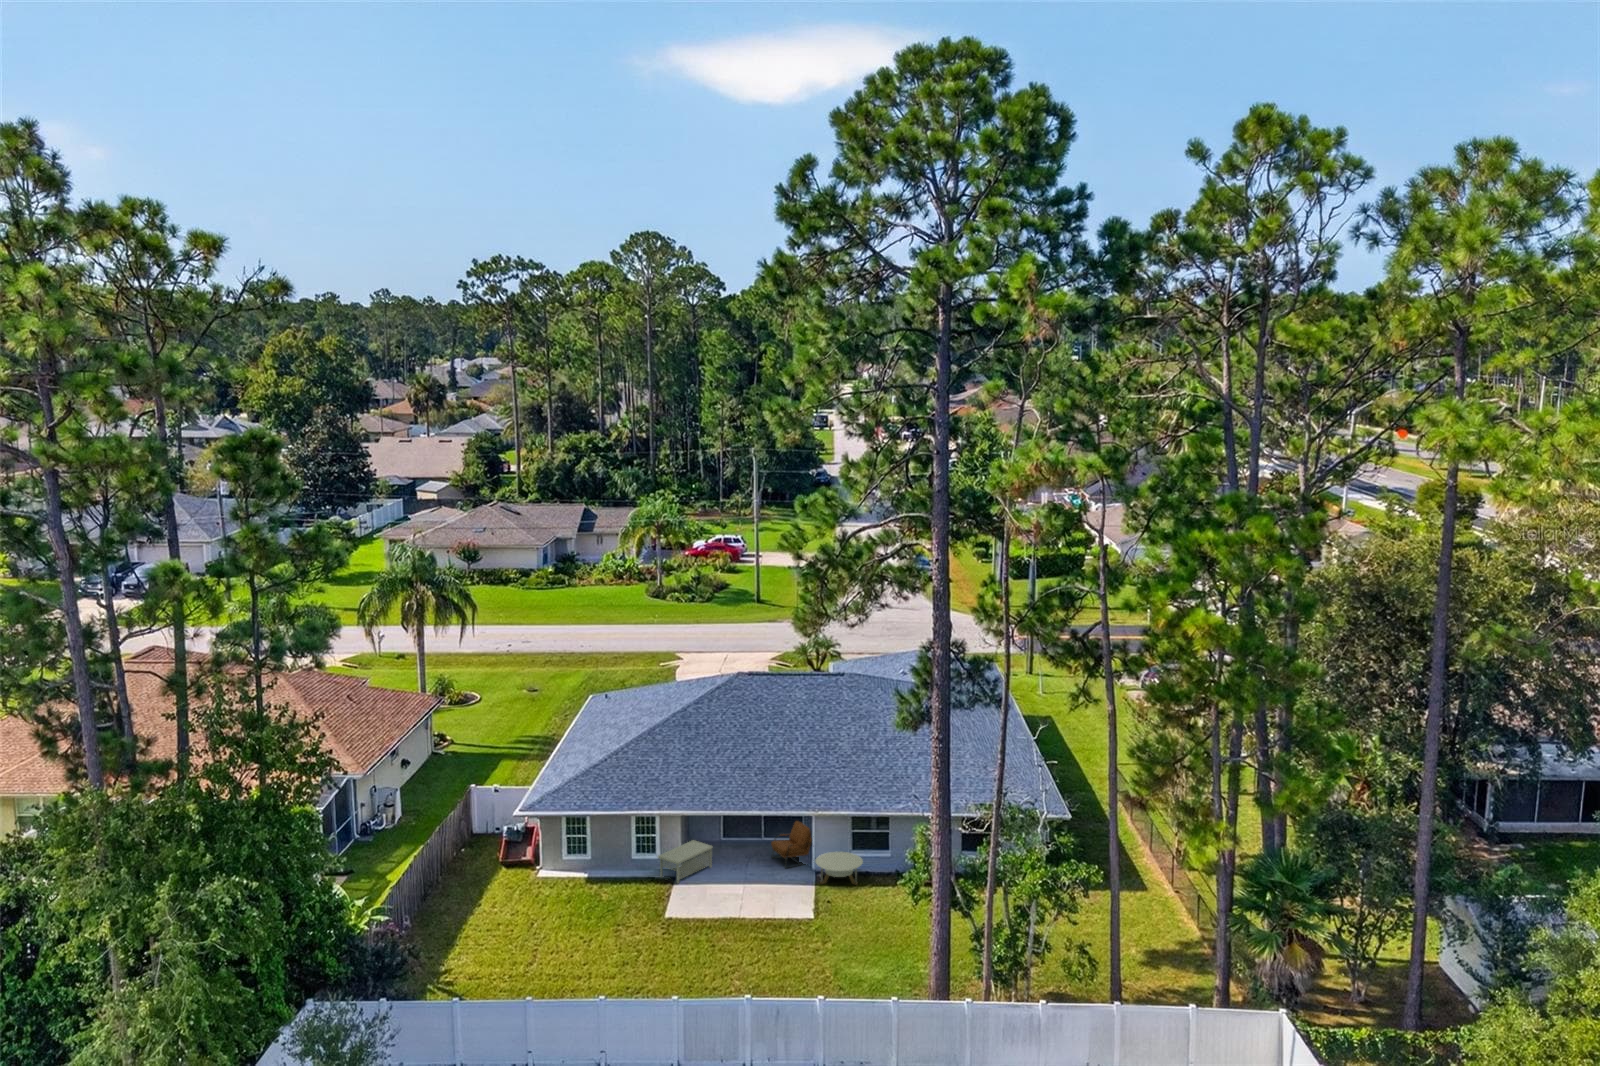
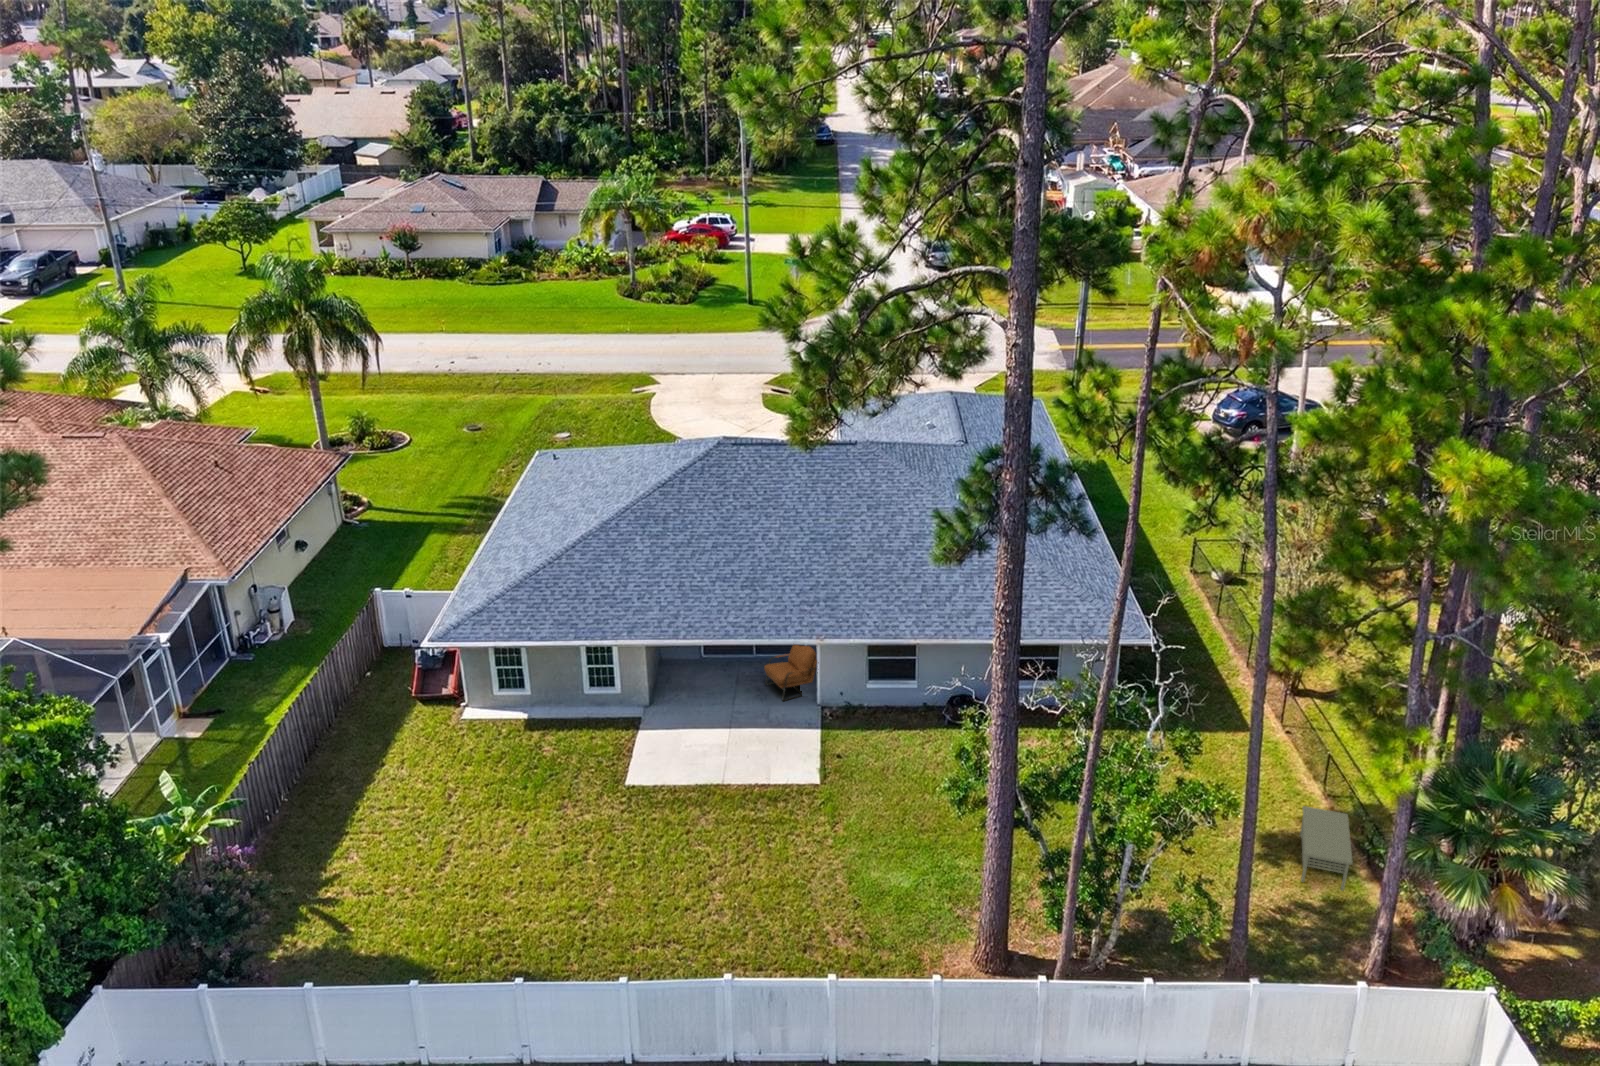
storage bench: present [658,840,713,883] -> present [1300,806,1353,891]
round table: present [816,852,863,885] -> none [821,681,884,728]

